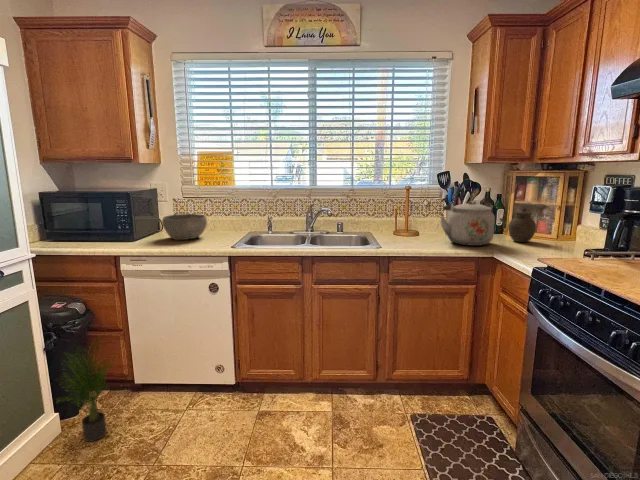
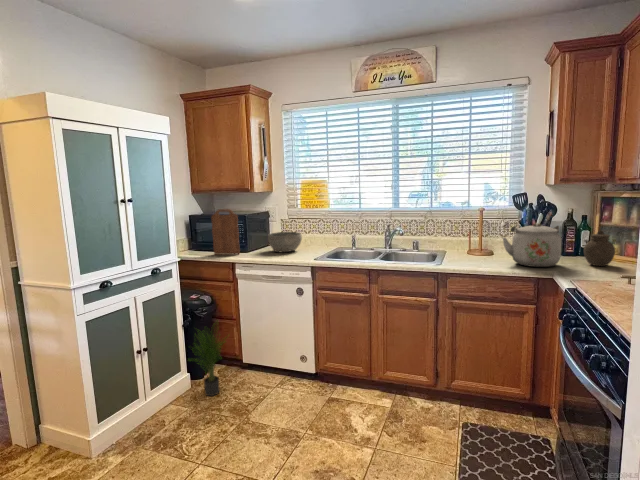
cutting board: none [78,184,124,247] -> present [211,209,240,255]

